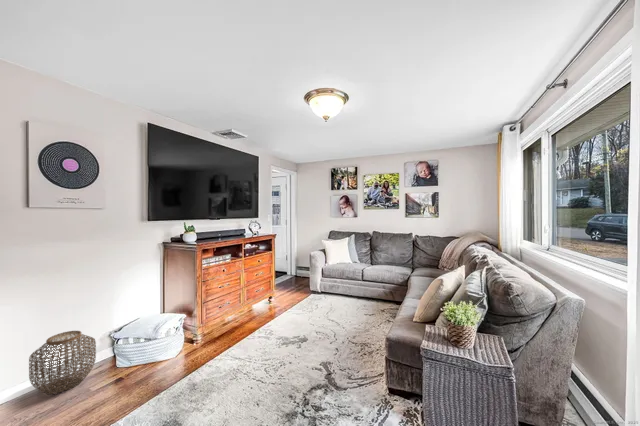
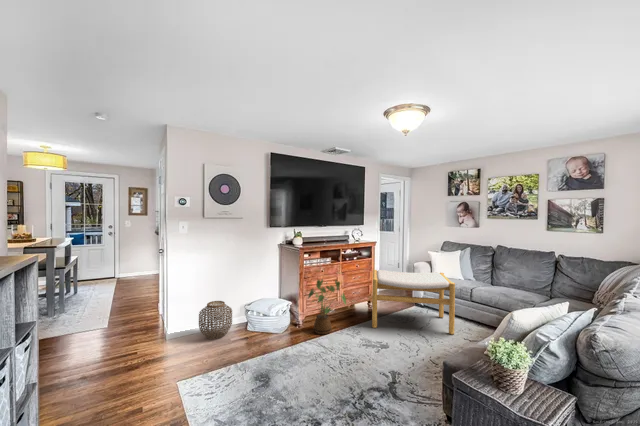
footstool: none [275,258,356,322] -> present [372,270,455,334]
house plant: none [212,277,259,343] -> present [308,279,346,334]

